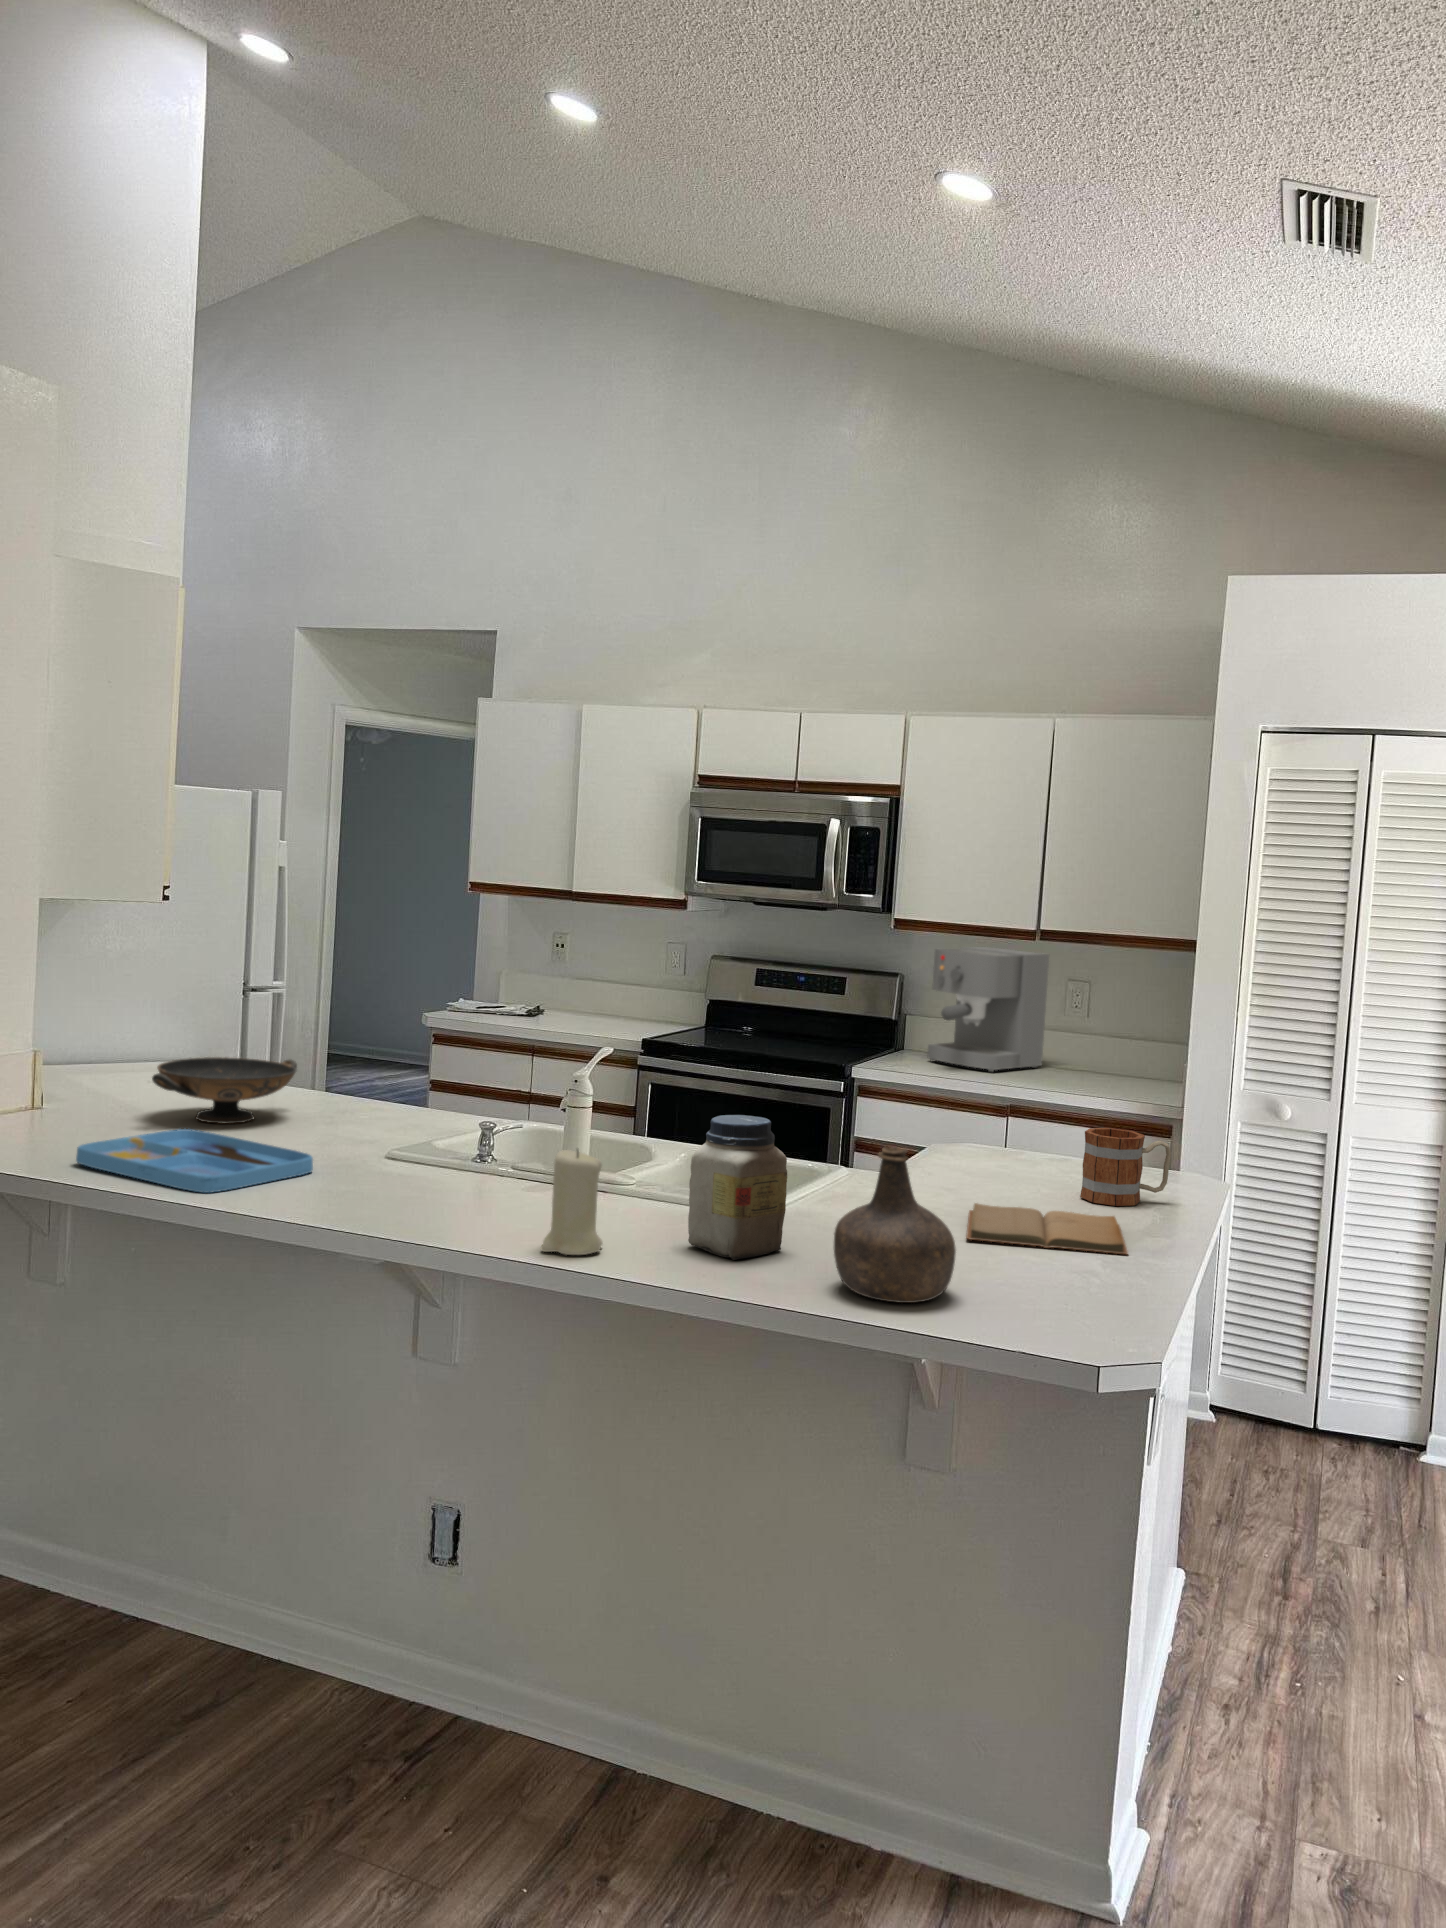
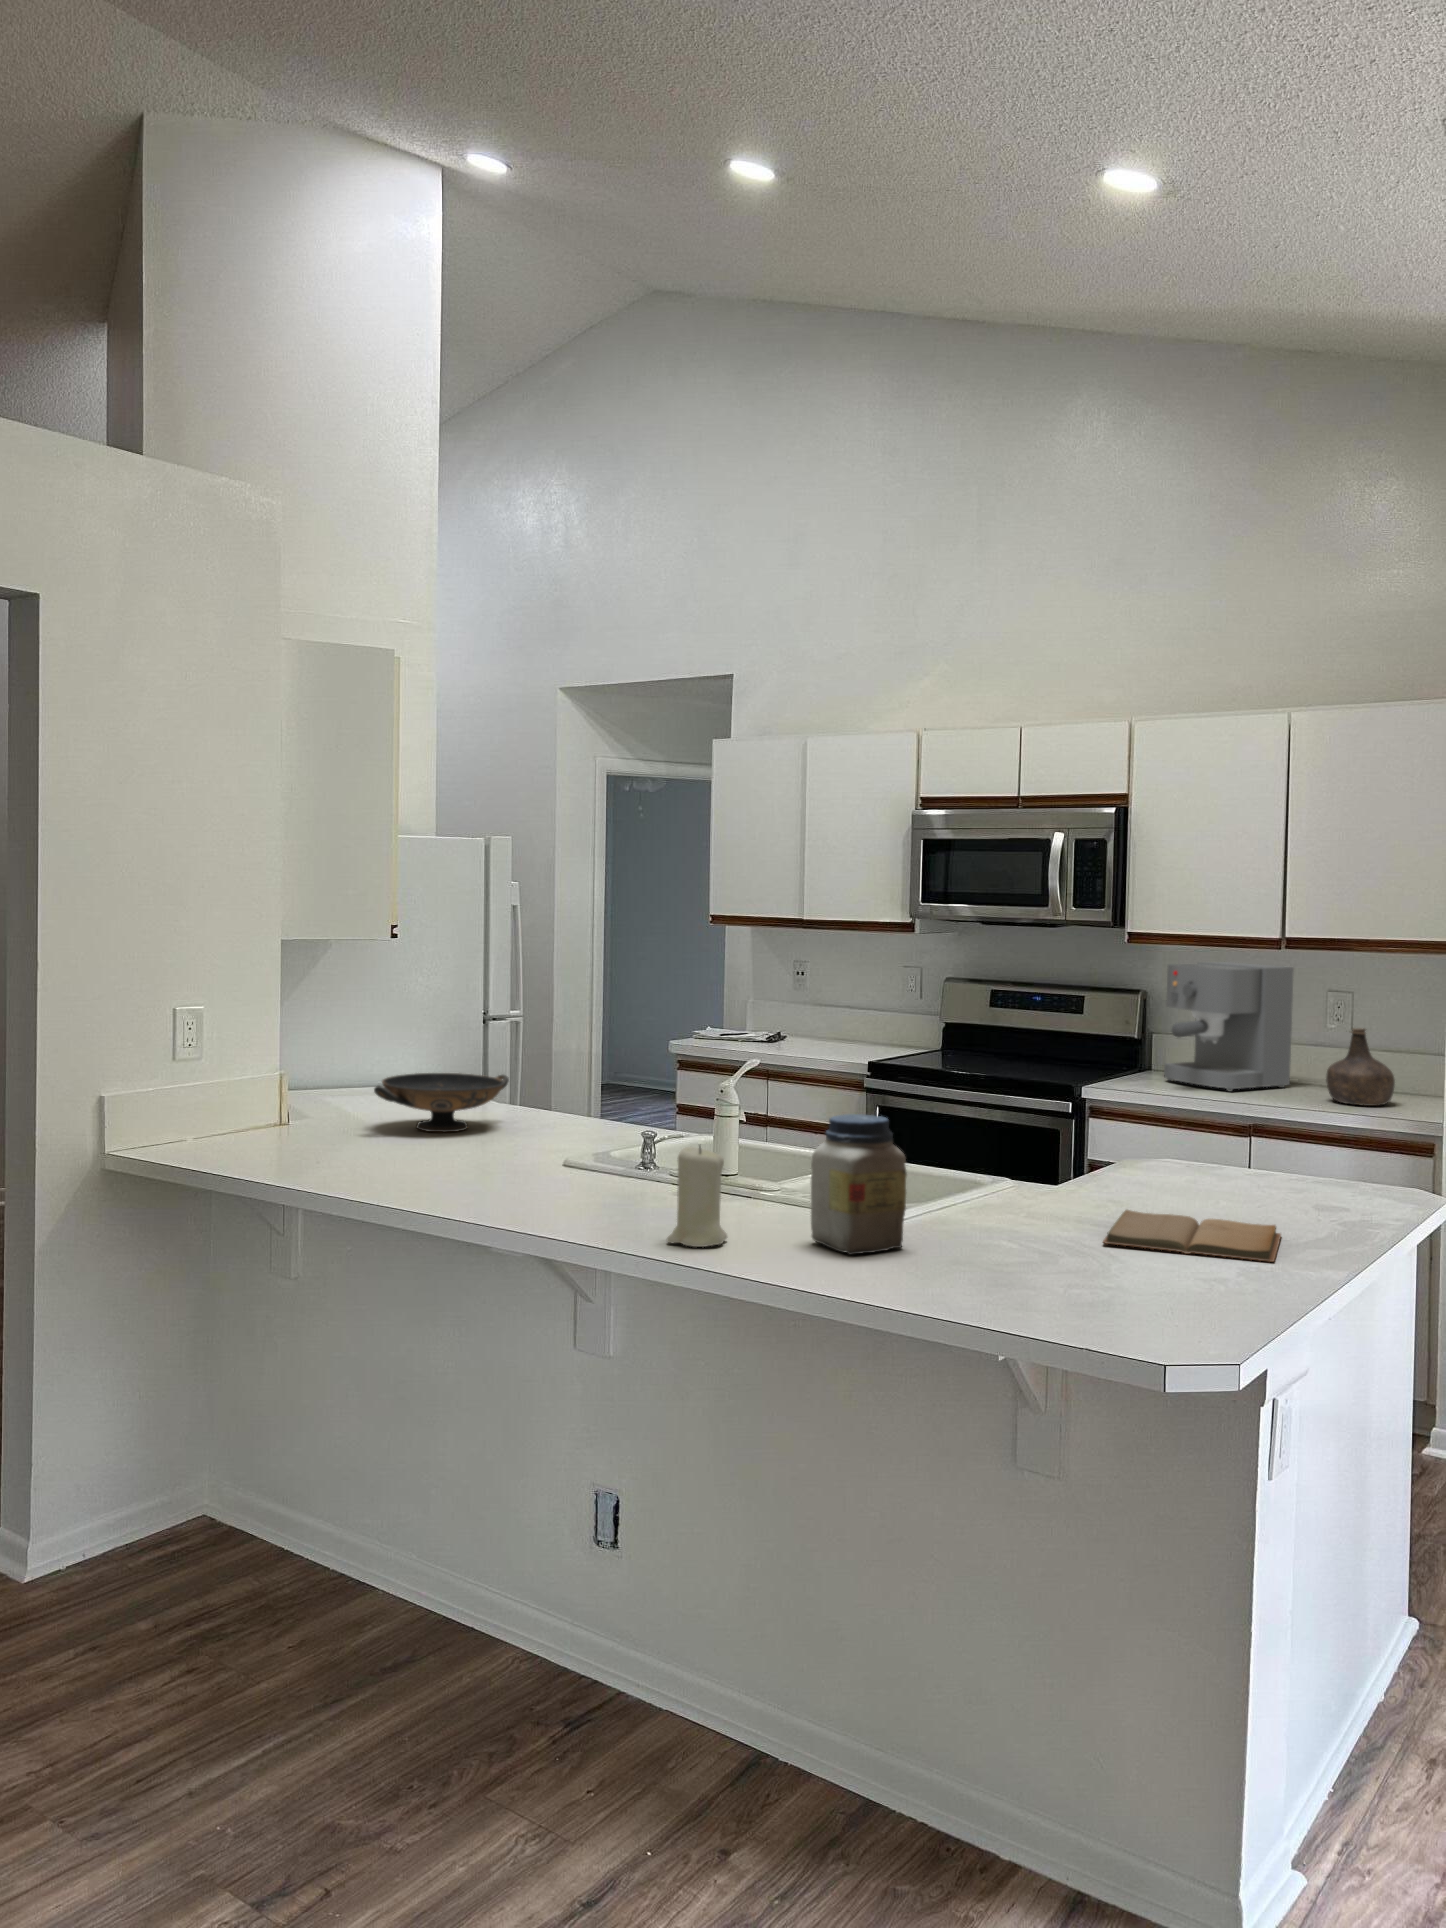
mug: present [1080,1128,1171,1206] -> none [1254,1136,1354,1217]
tray: present [76,1129,313,1193] -> none [295,1135,496,1188]
bottle: present [834,1147,956,1303] -> present [1326,1028,1395,1106]

